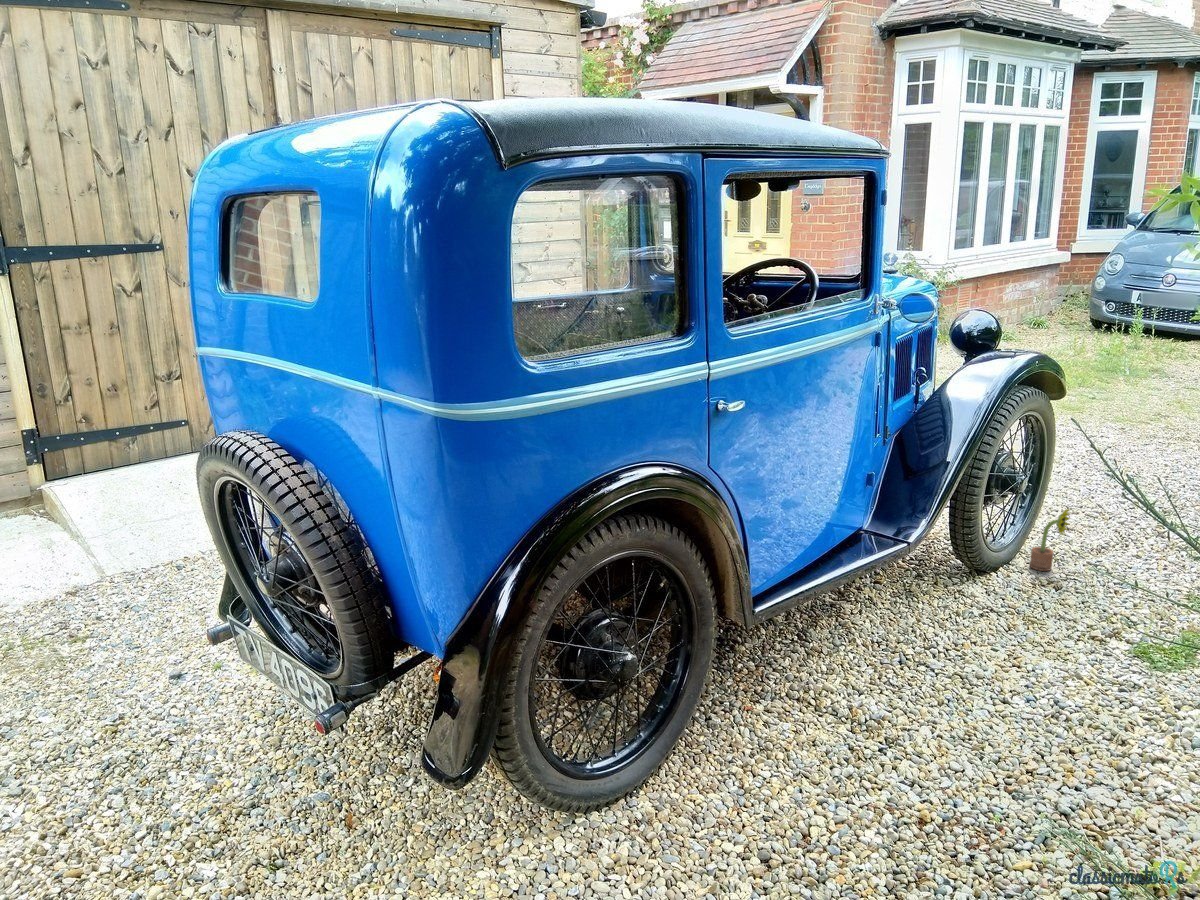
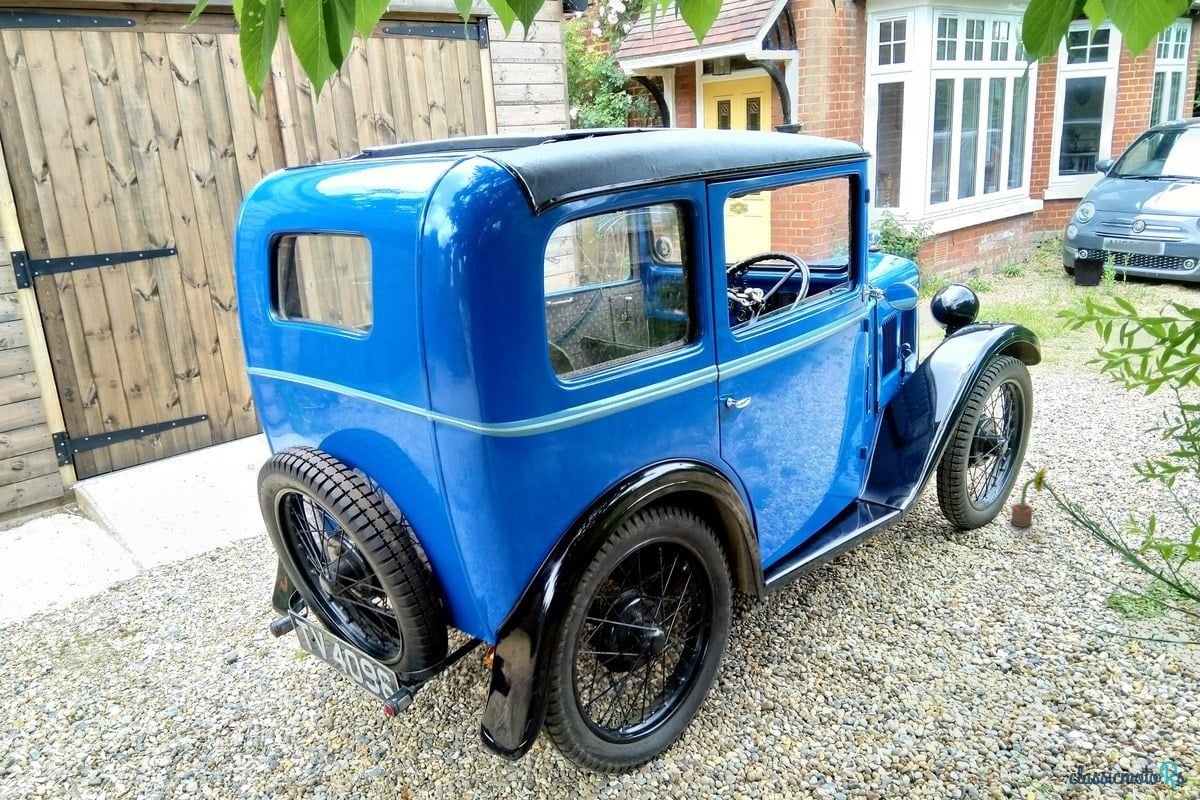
bucket: none [1098,310,1133,340] -> present [1073,257,1105,286]

